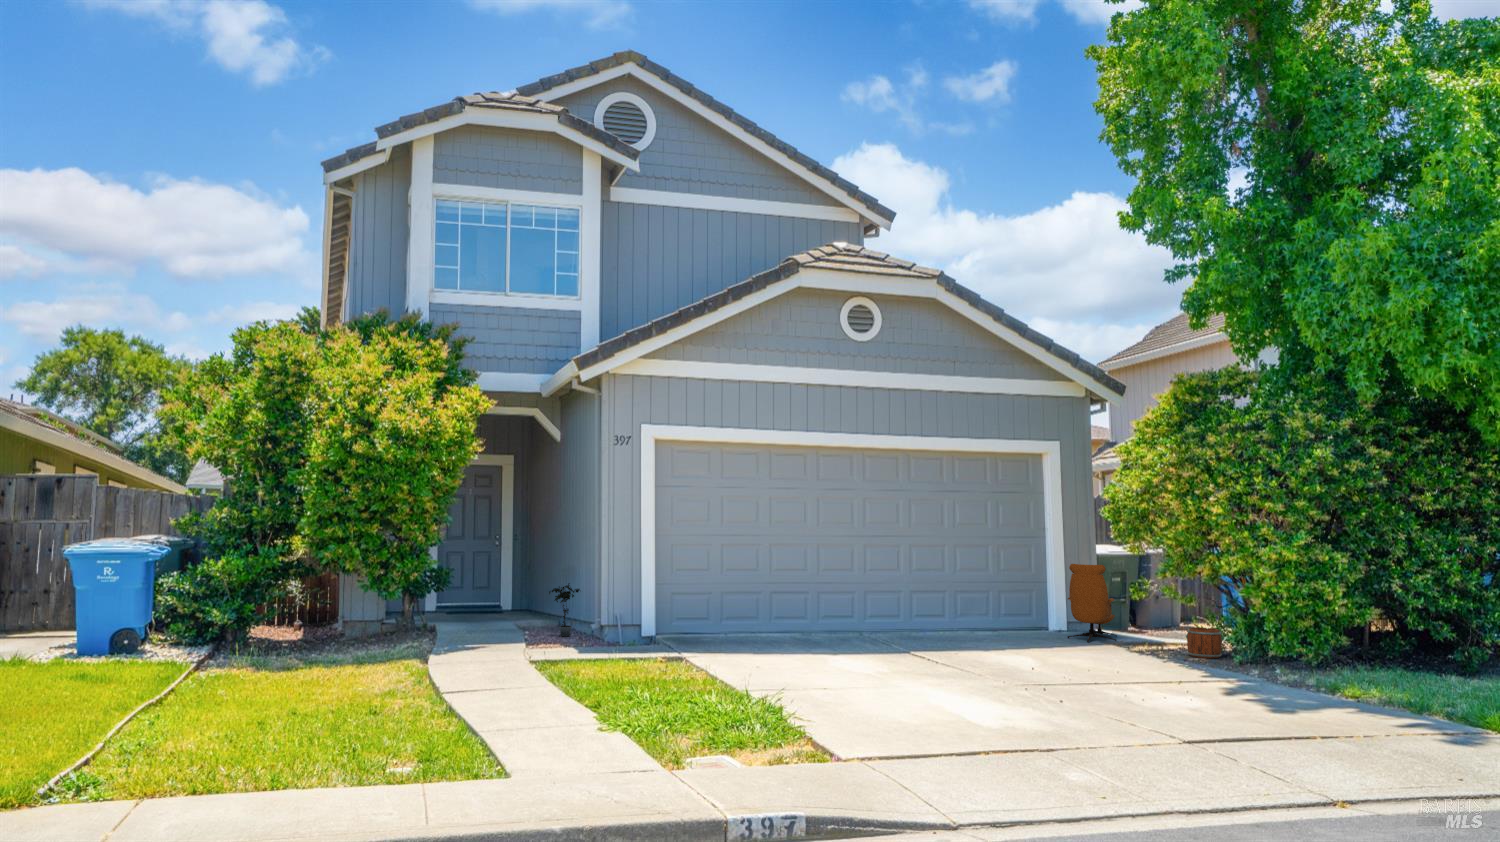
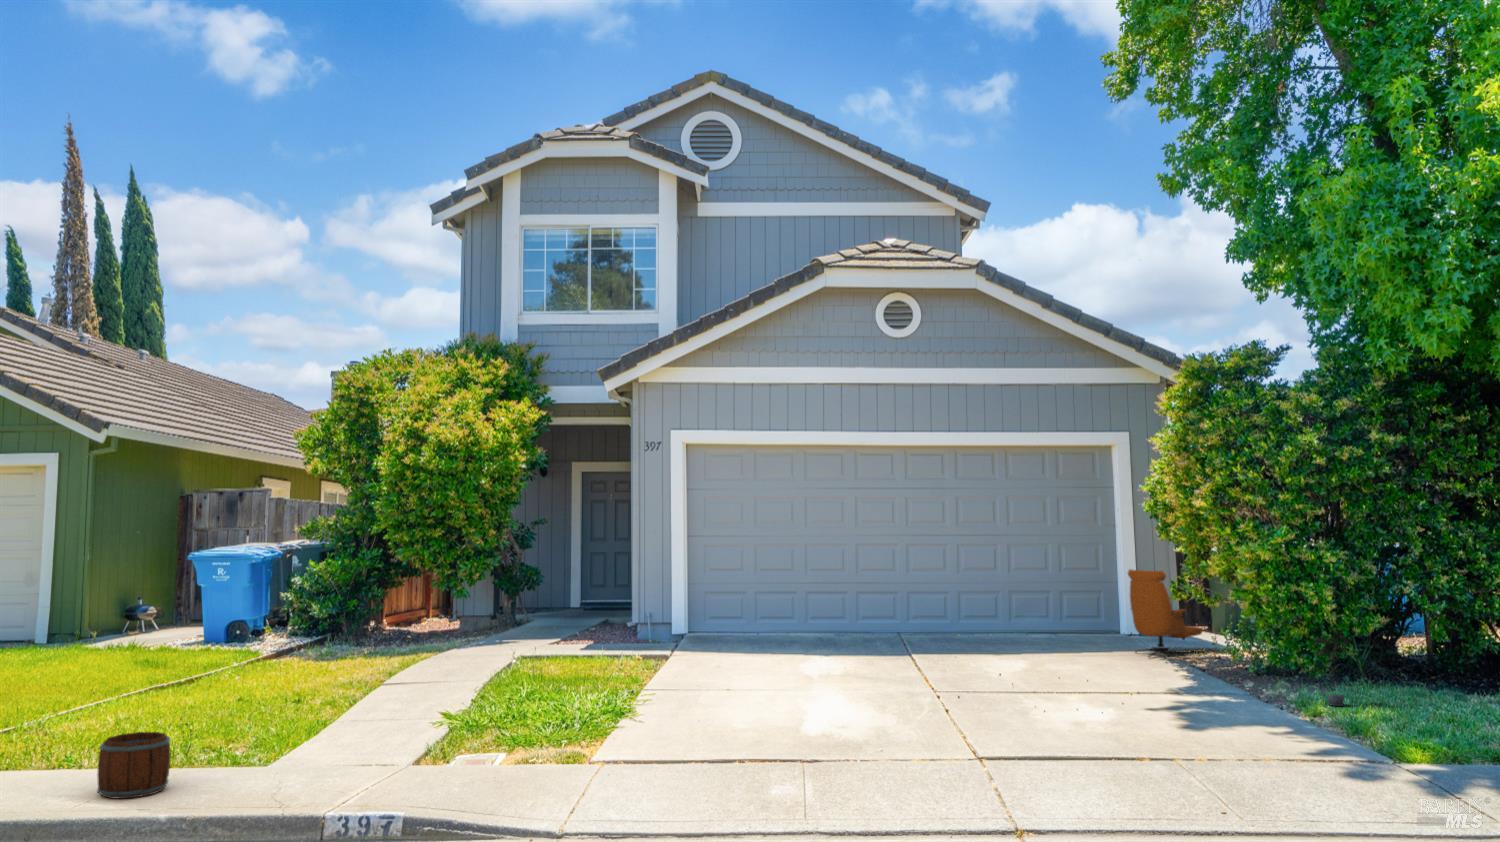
potted plant: present [549,583,580,637] -> present [1313,634,1353,706]
bucket: present [1187,628,1222,658] -> present [97,732,171,799]

